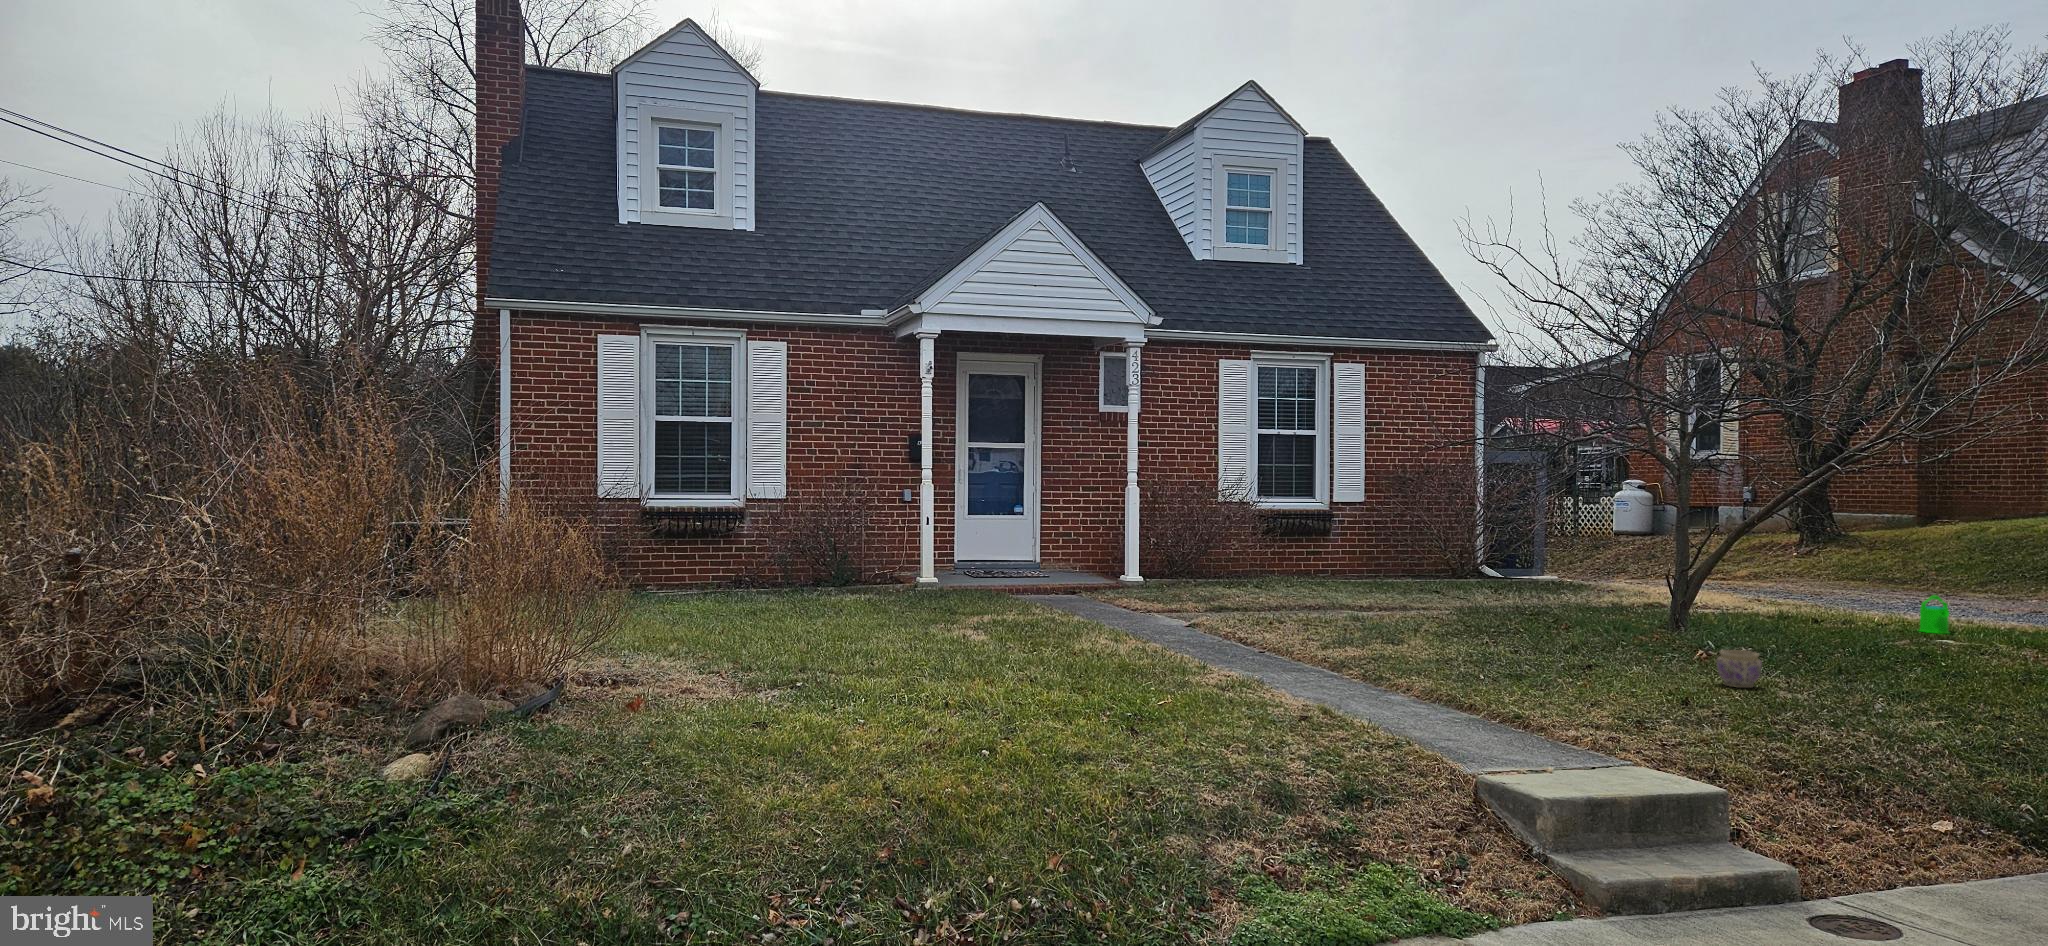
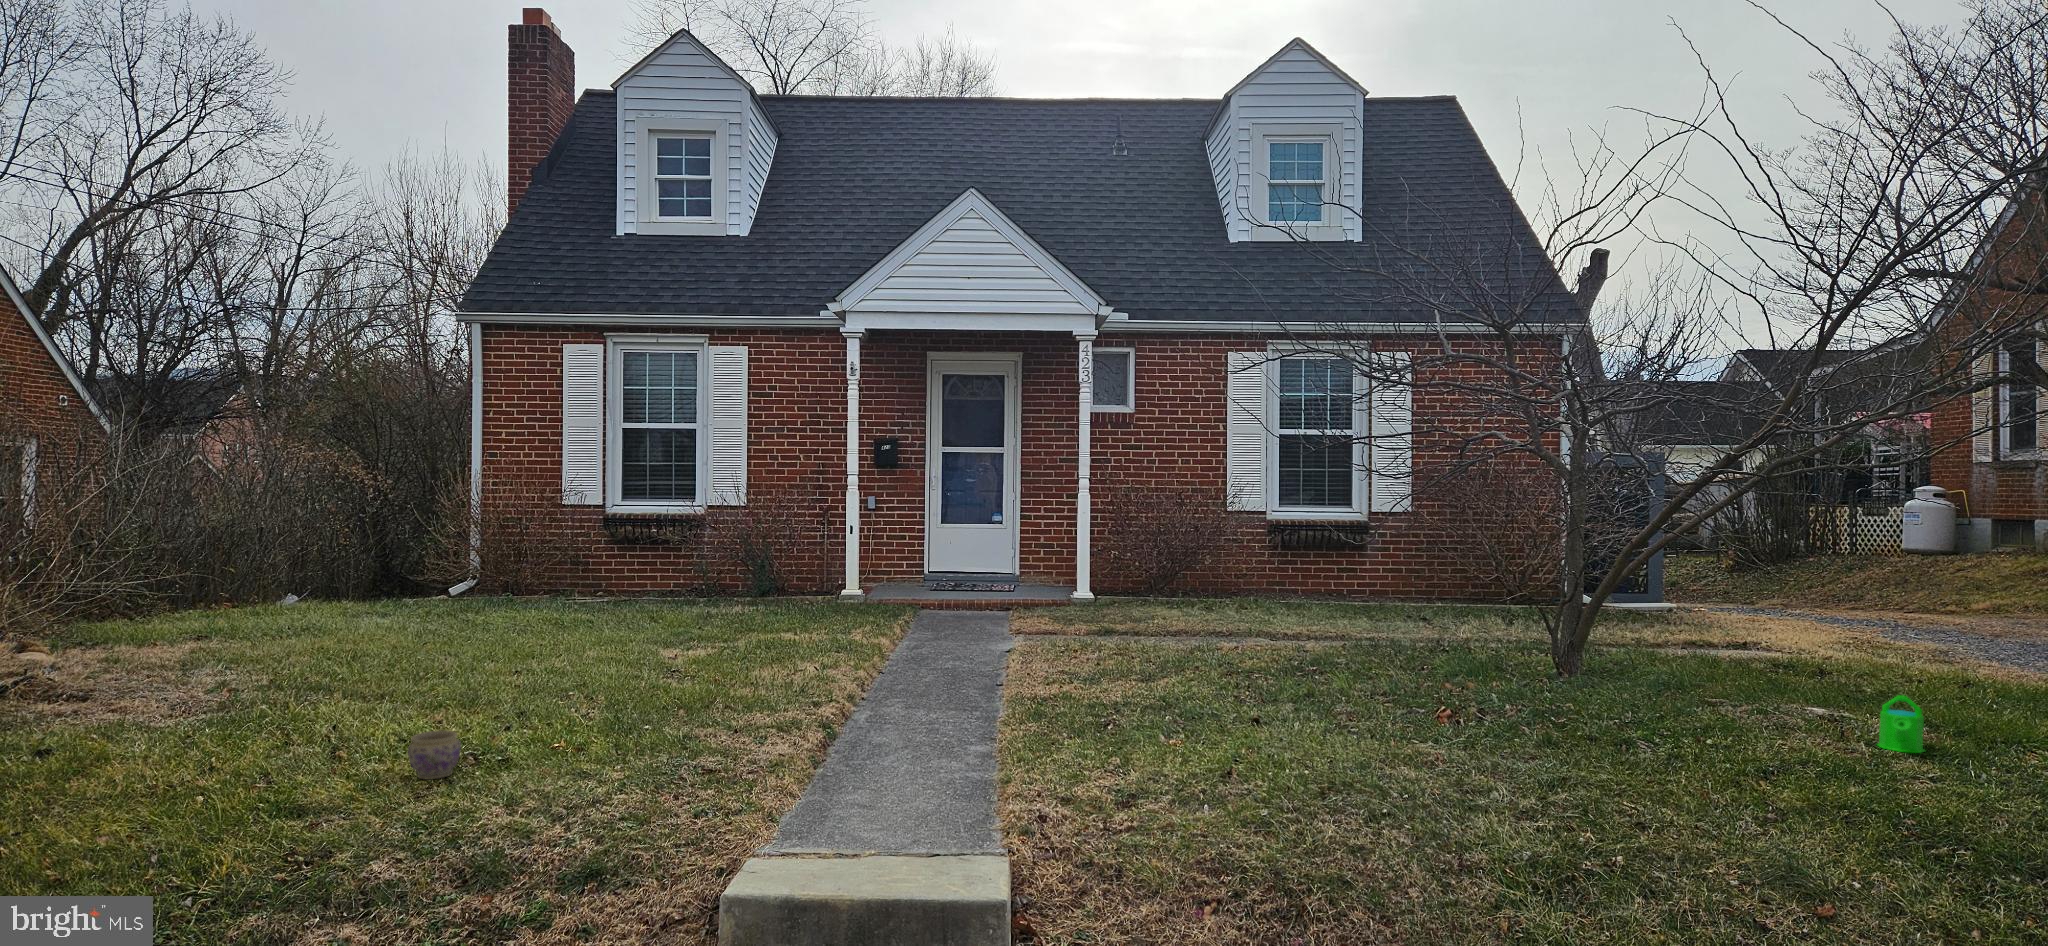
planter: present [1717,650,1762,688] -> present [408,730,461,780]

